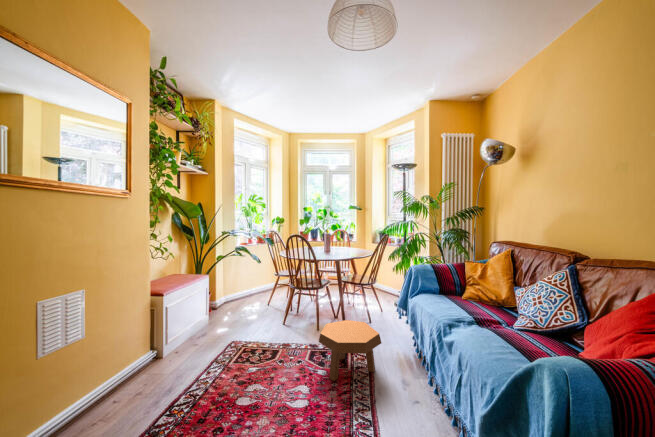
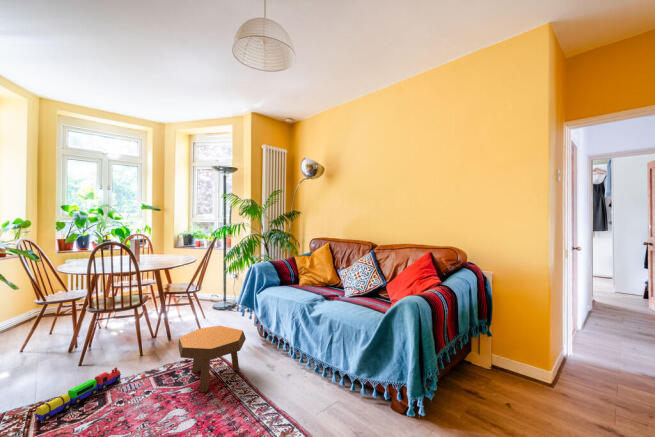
toy train: none [240,334,293,356] -> present [34,367,121,421]

